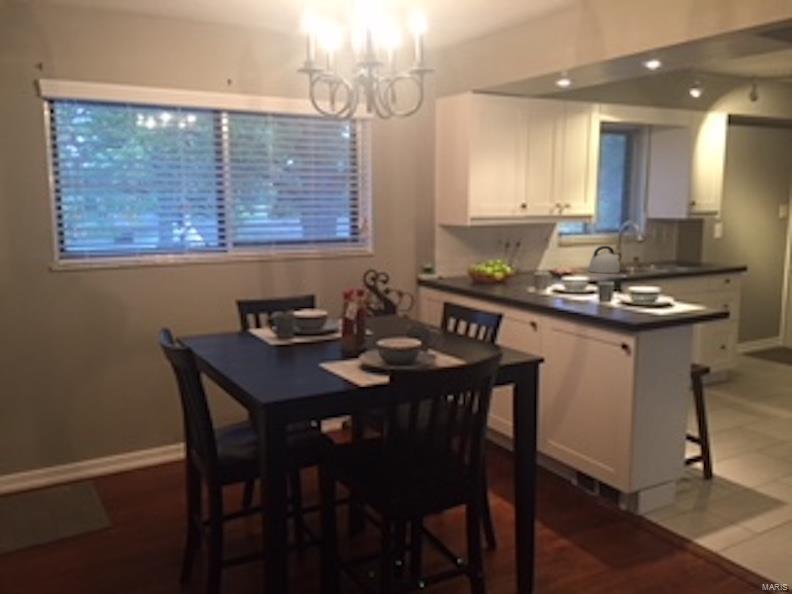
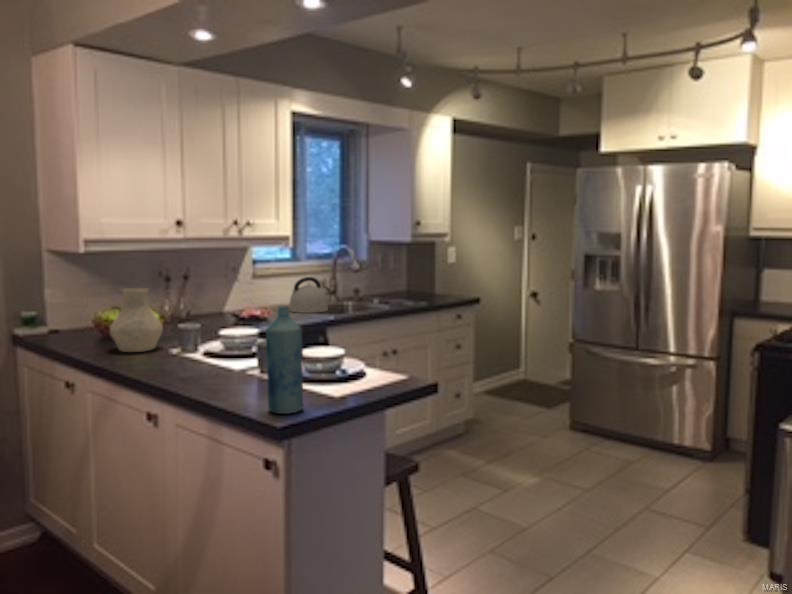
vase: none [490,249,523,290] -> present [110,288,163,352]
bottle: none [621,256,644,319] -> present [266,307,304,414]

